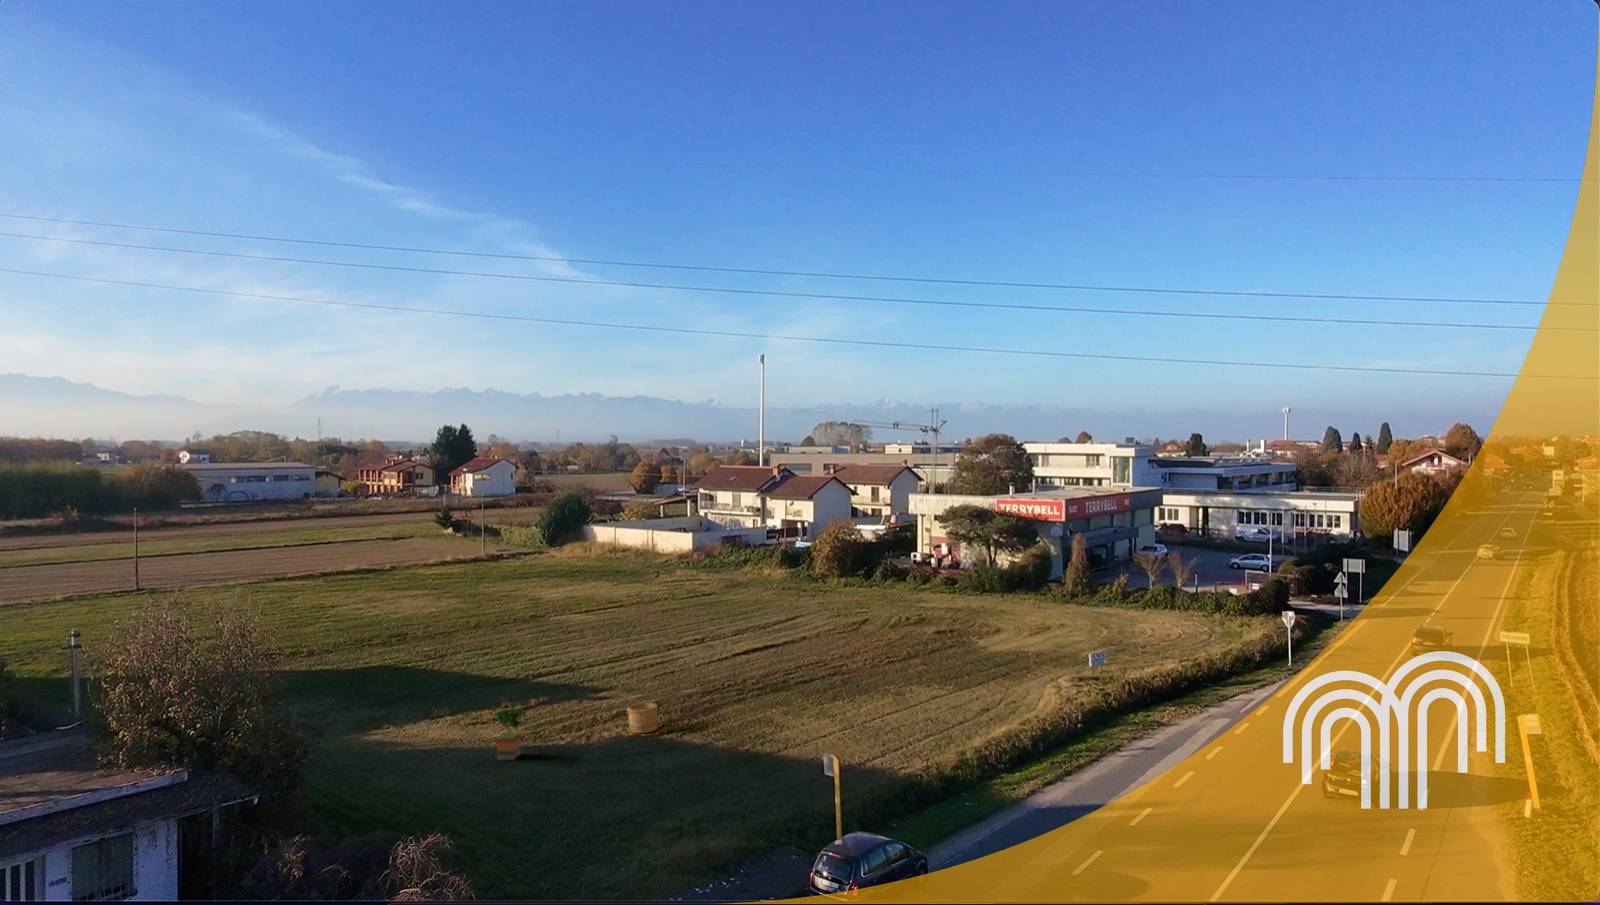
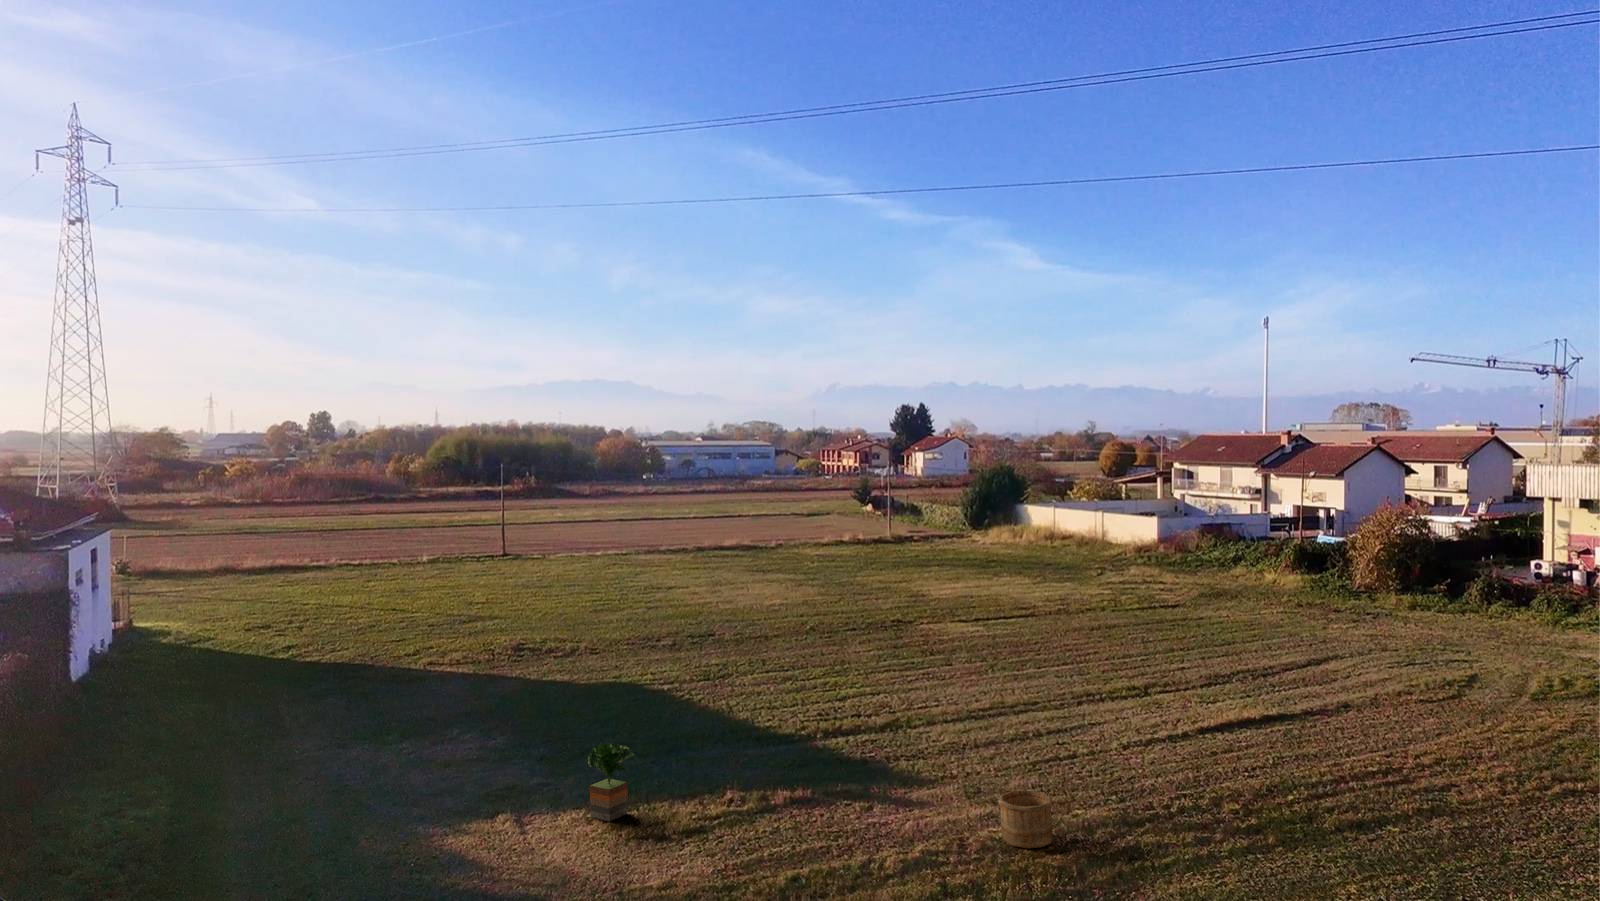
potted tree: present [496,709,525,760] -> present [588,743,634,821]

